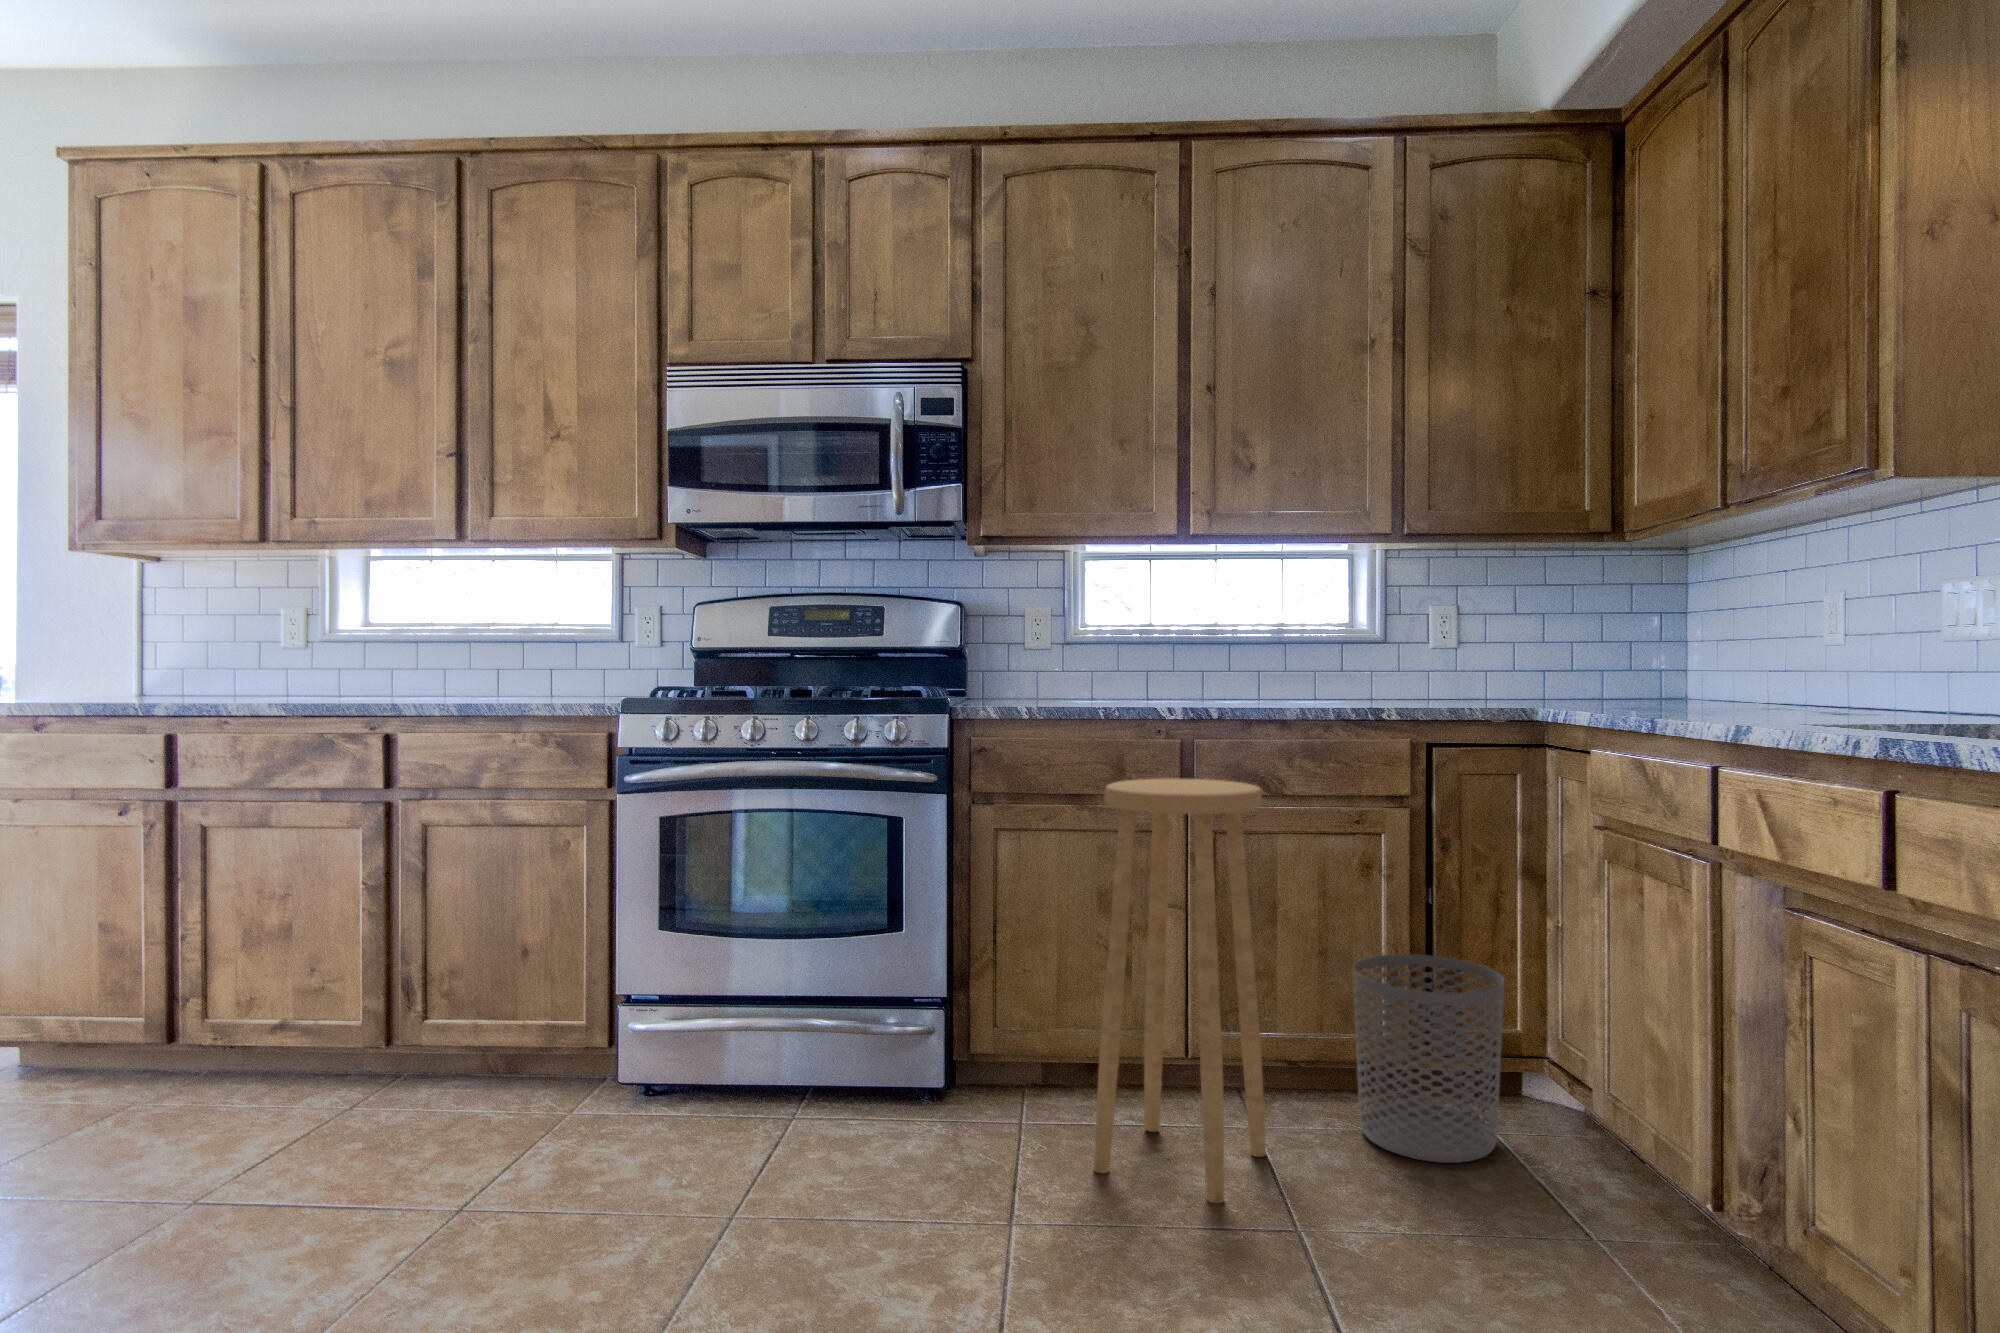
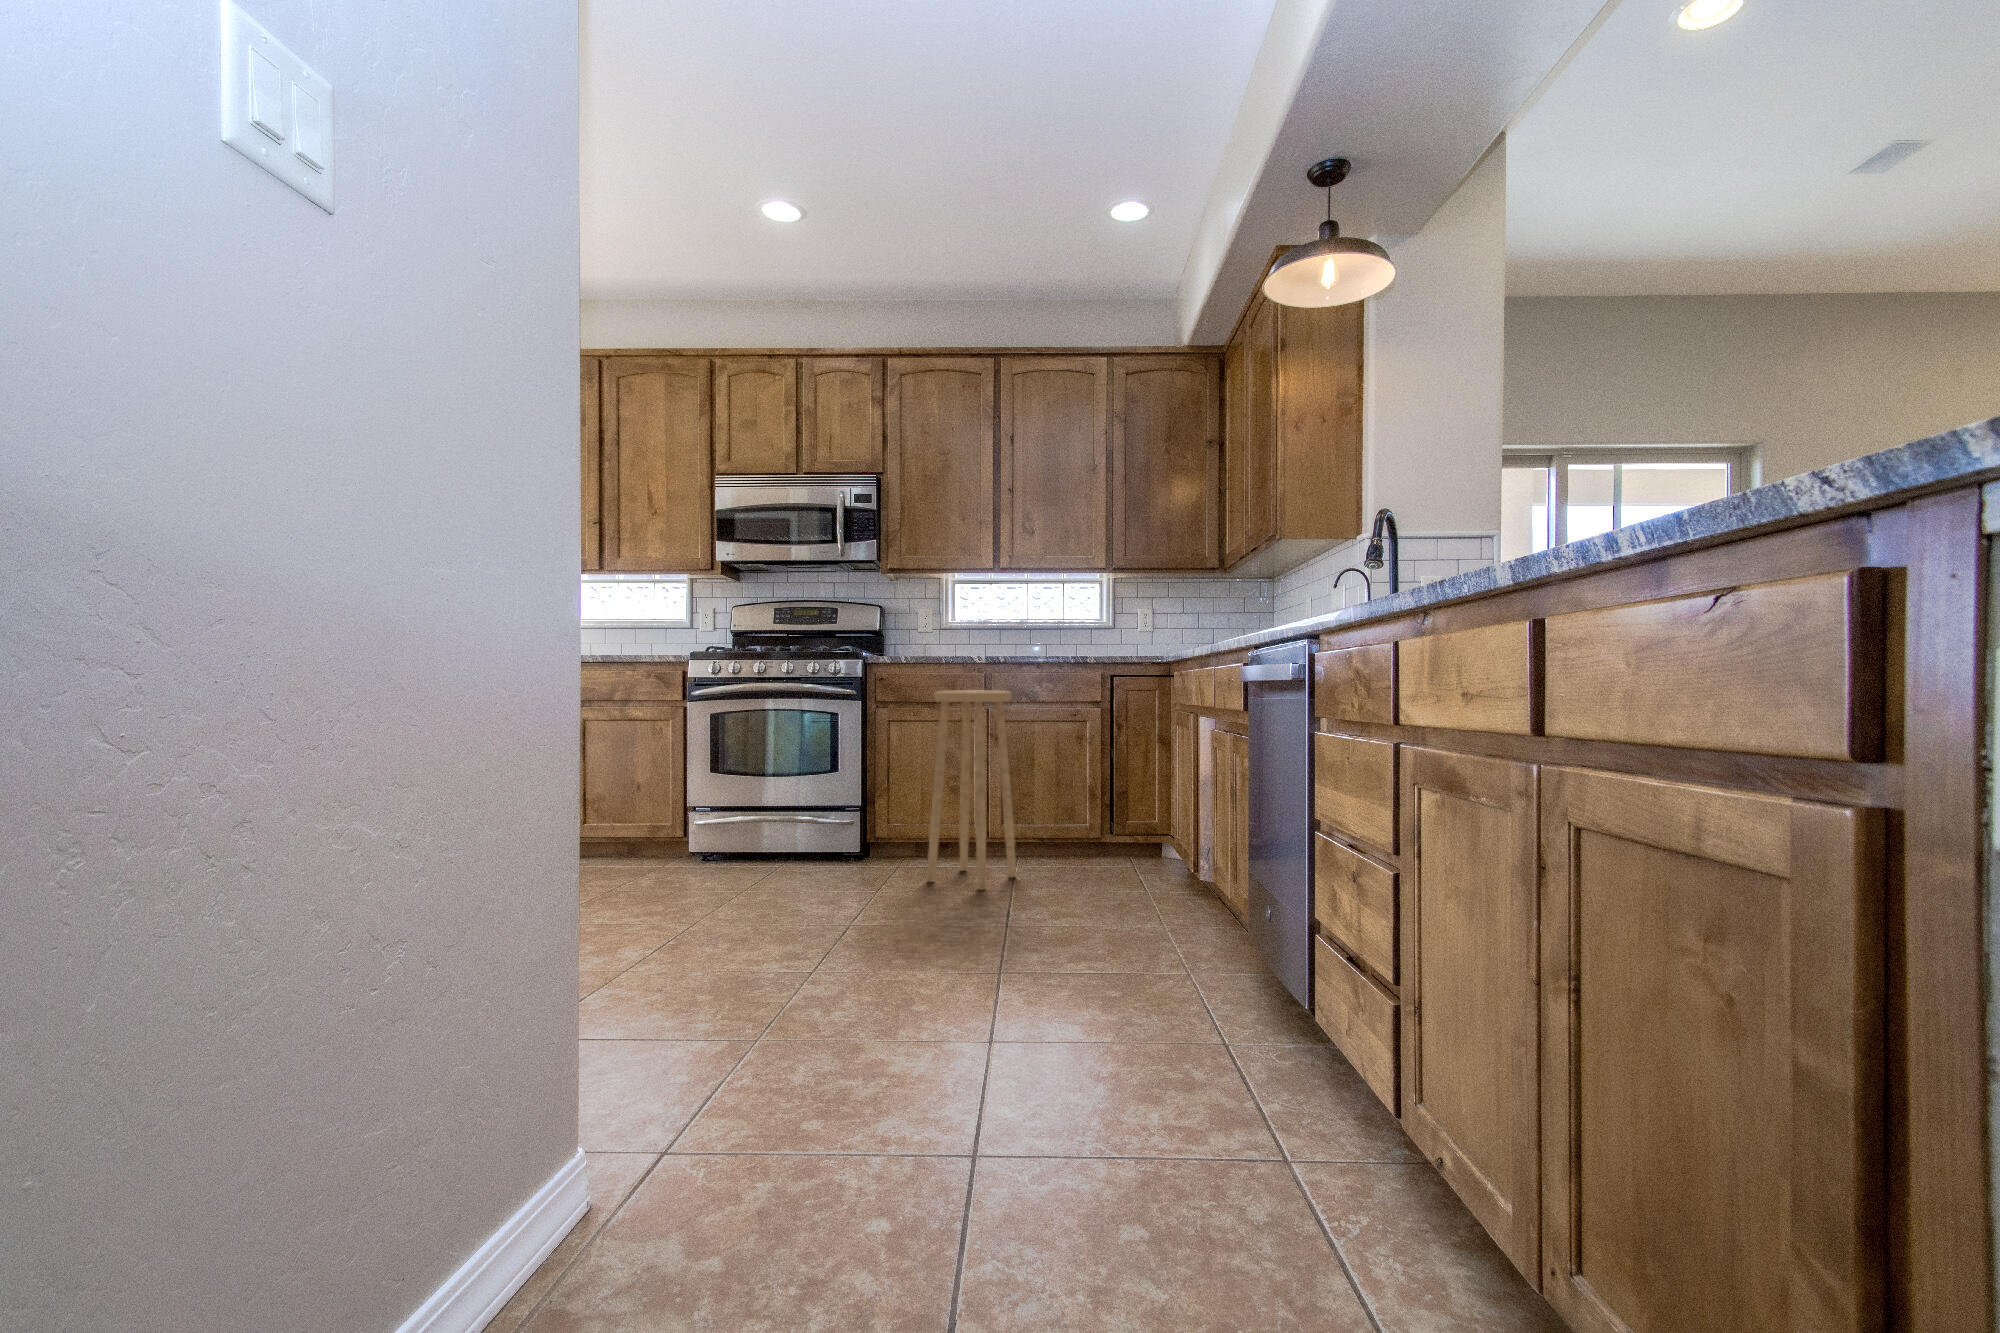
waste bin: present [1353,954,1504,1163] -> none [1066,784,1138,879]

